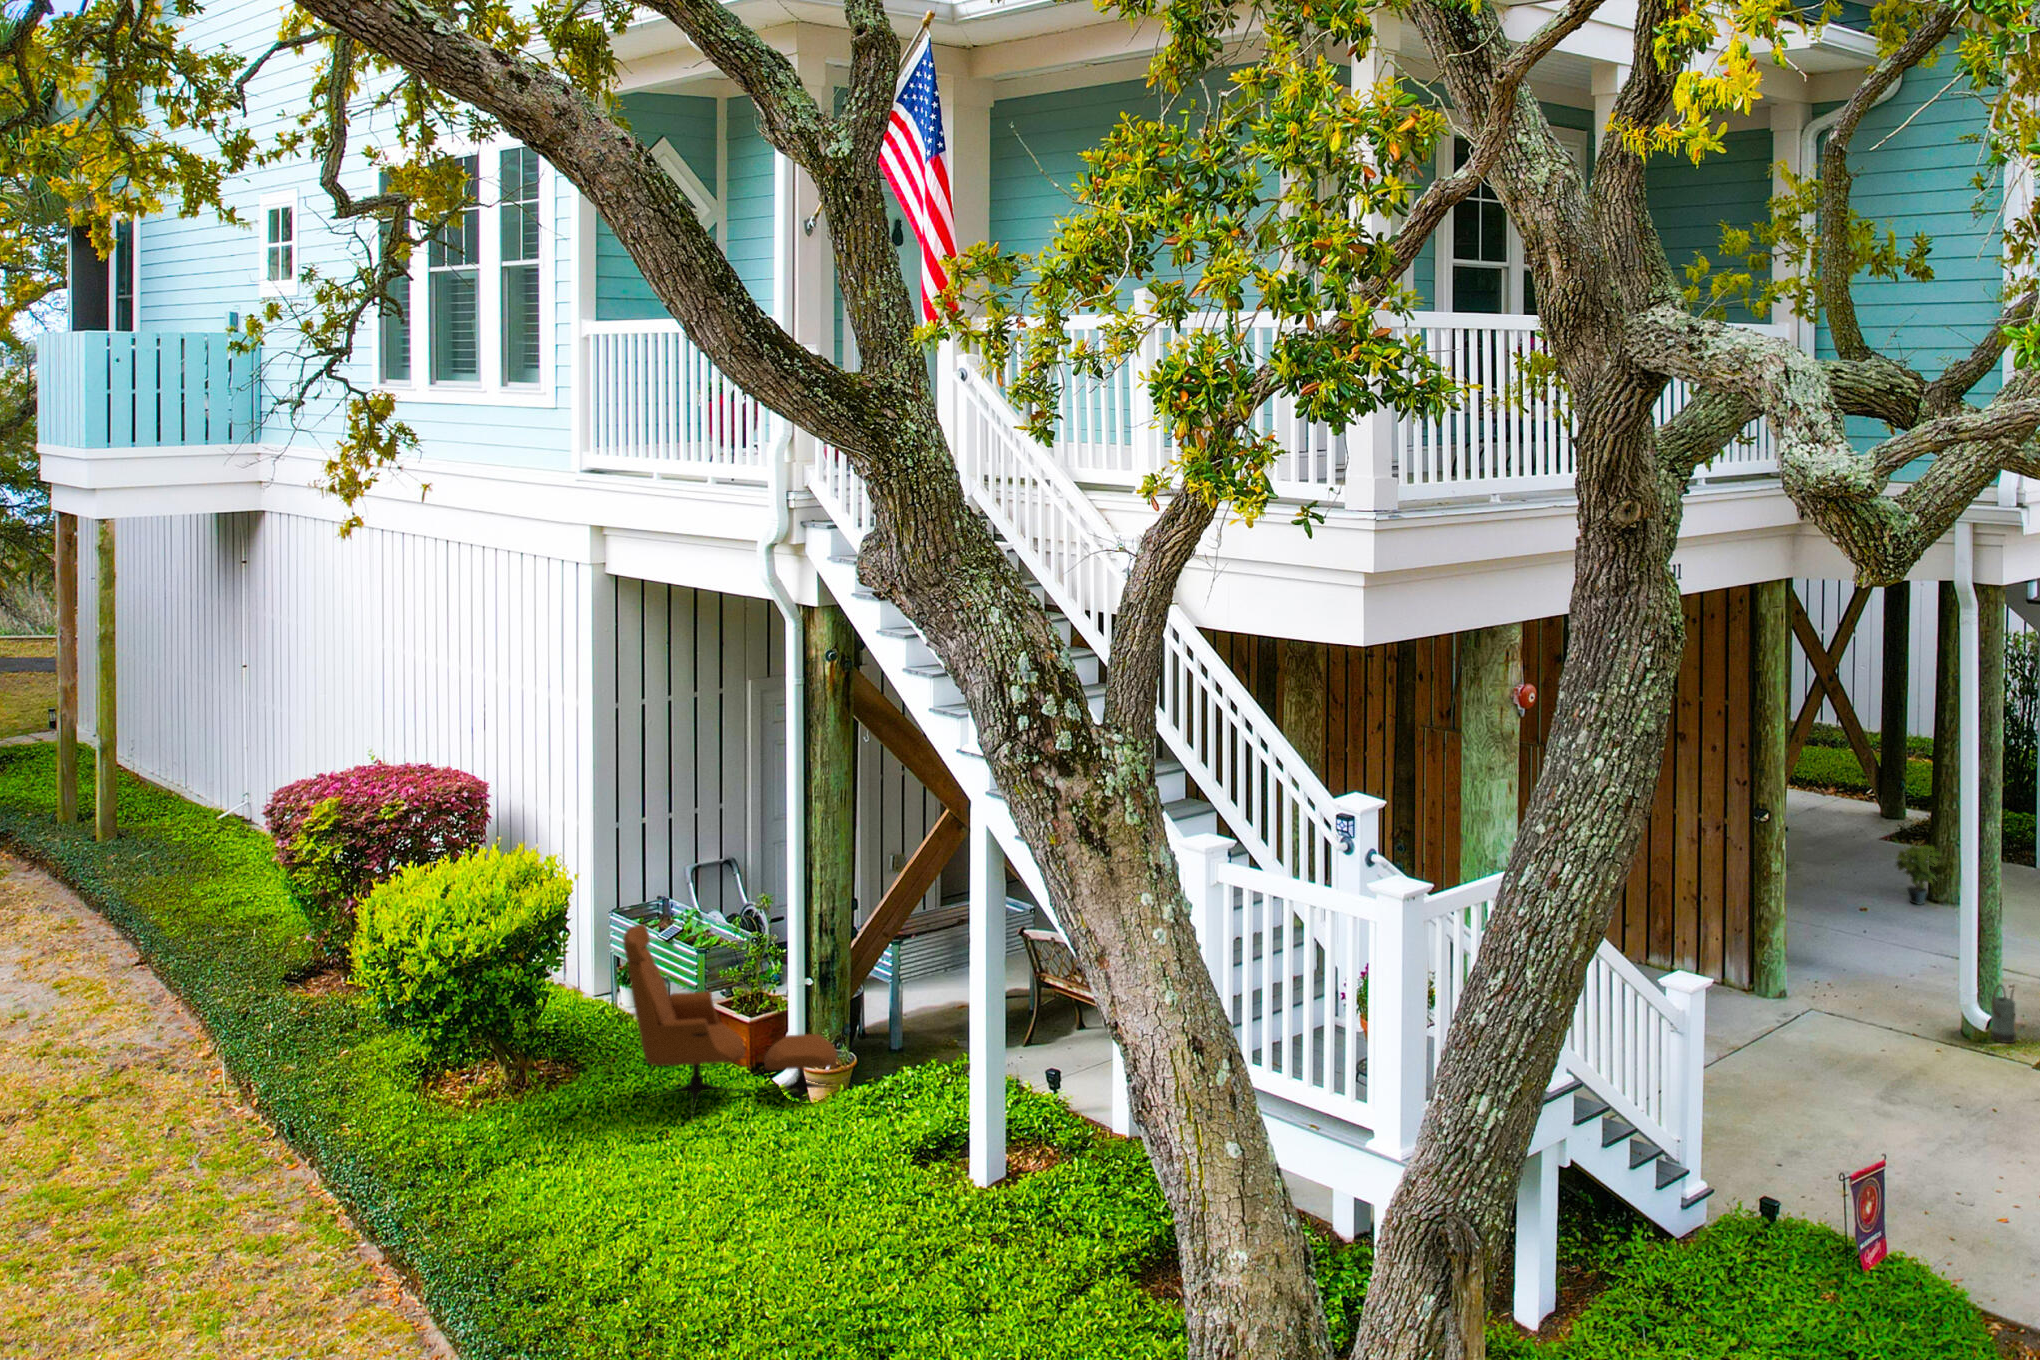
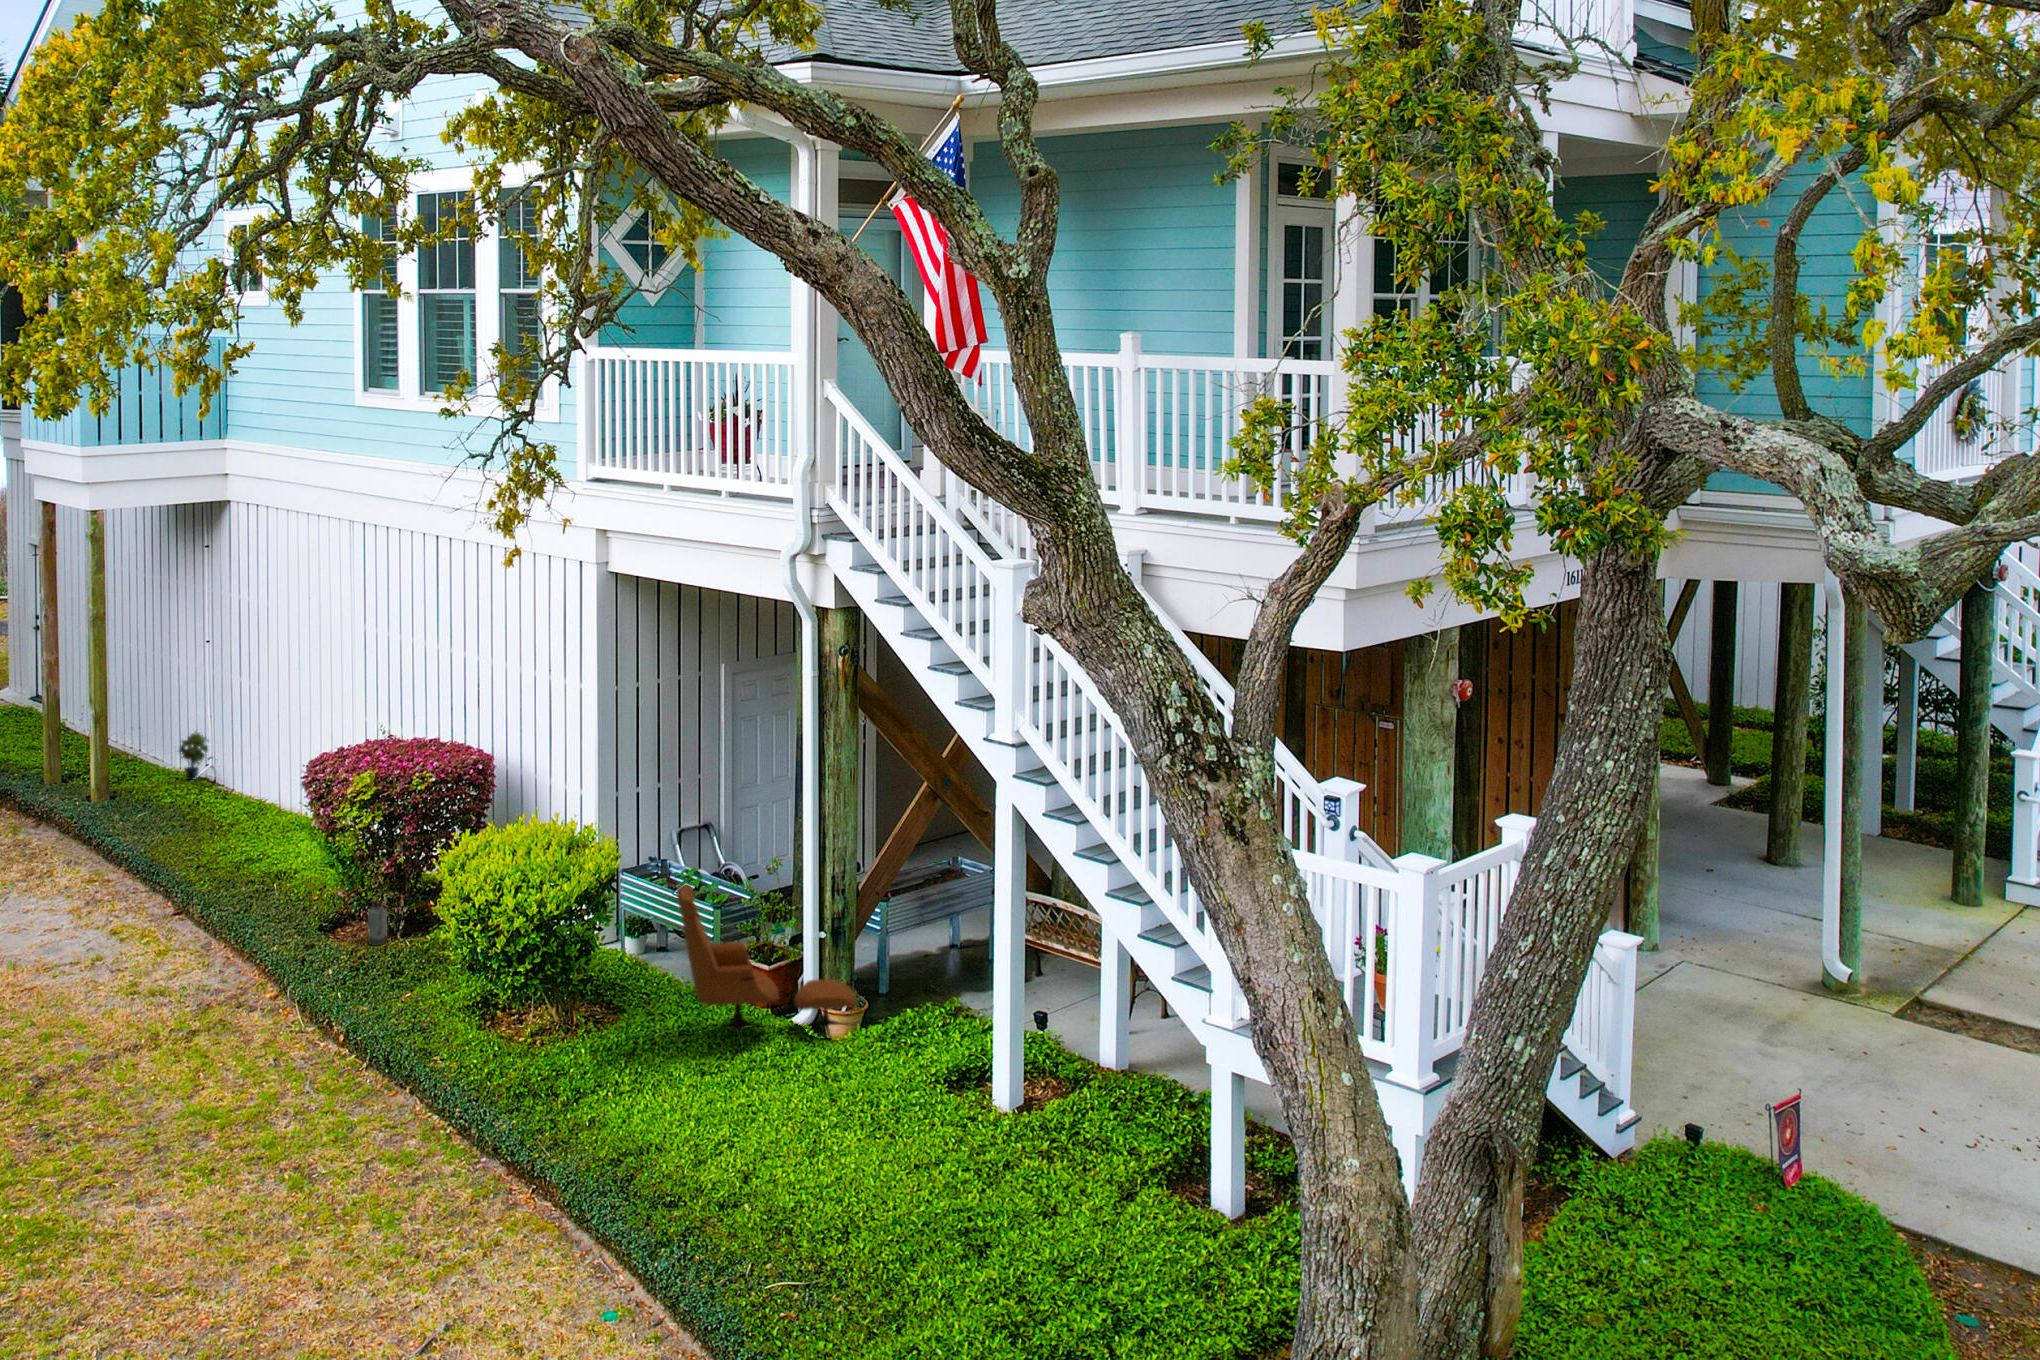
potted plant: present [1896,845,1941,905] -> present [179,732,208,780]
watering can: present [1991,985,2016,1043] -> present [368,896,387,946]

